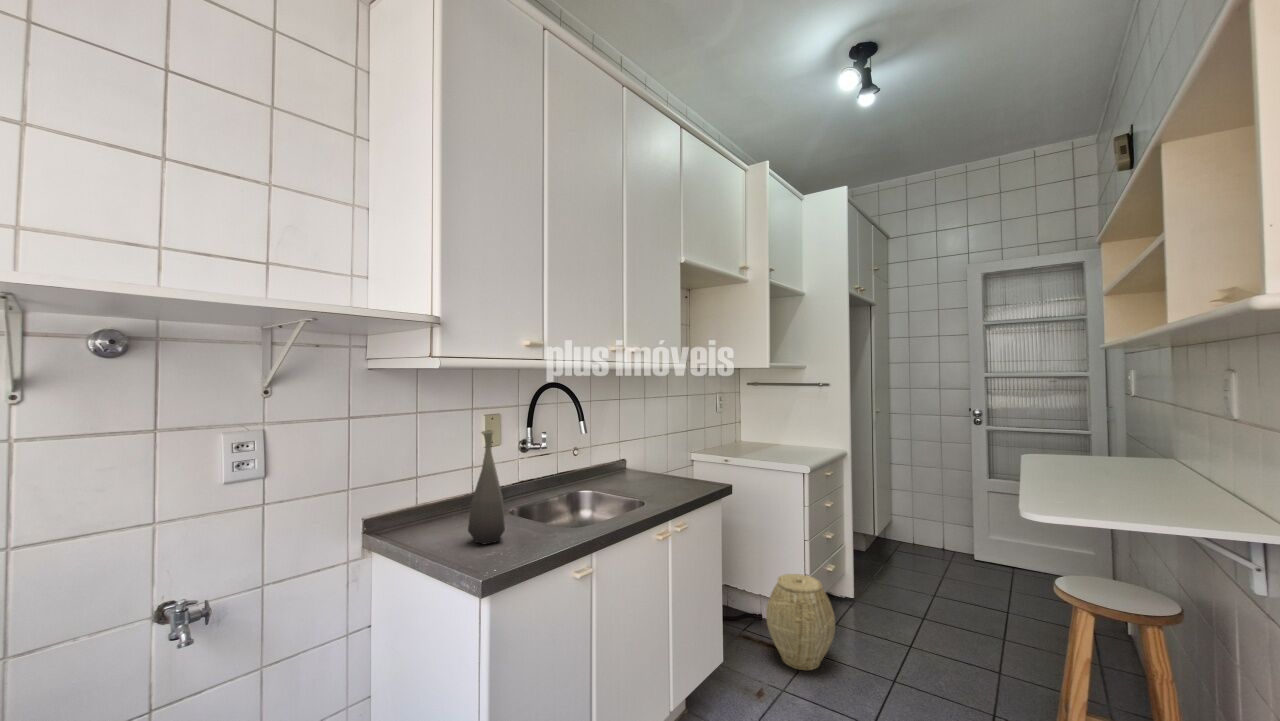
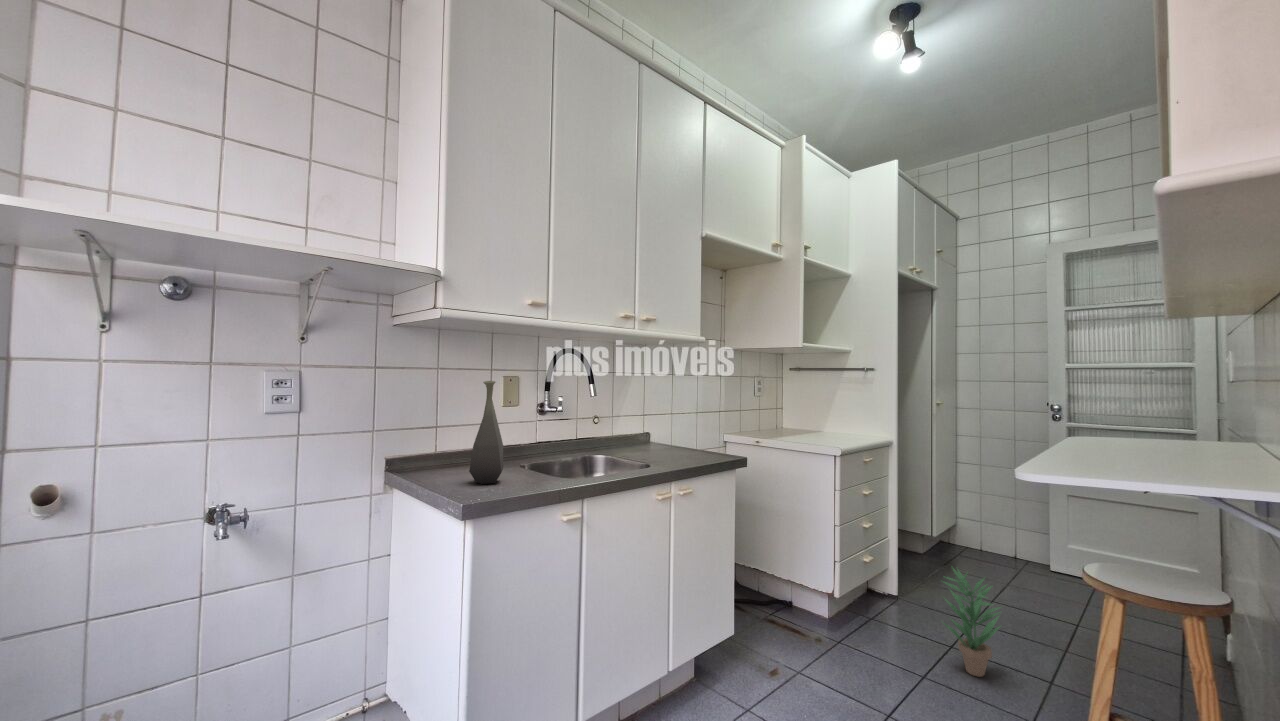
potted plant: none [904,573,962,675] -> present [944,569,1000,677]
woven basket: present [766,574,835,670] -> none [789,558,862,657]

